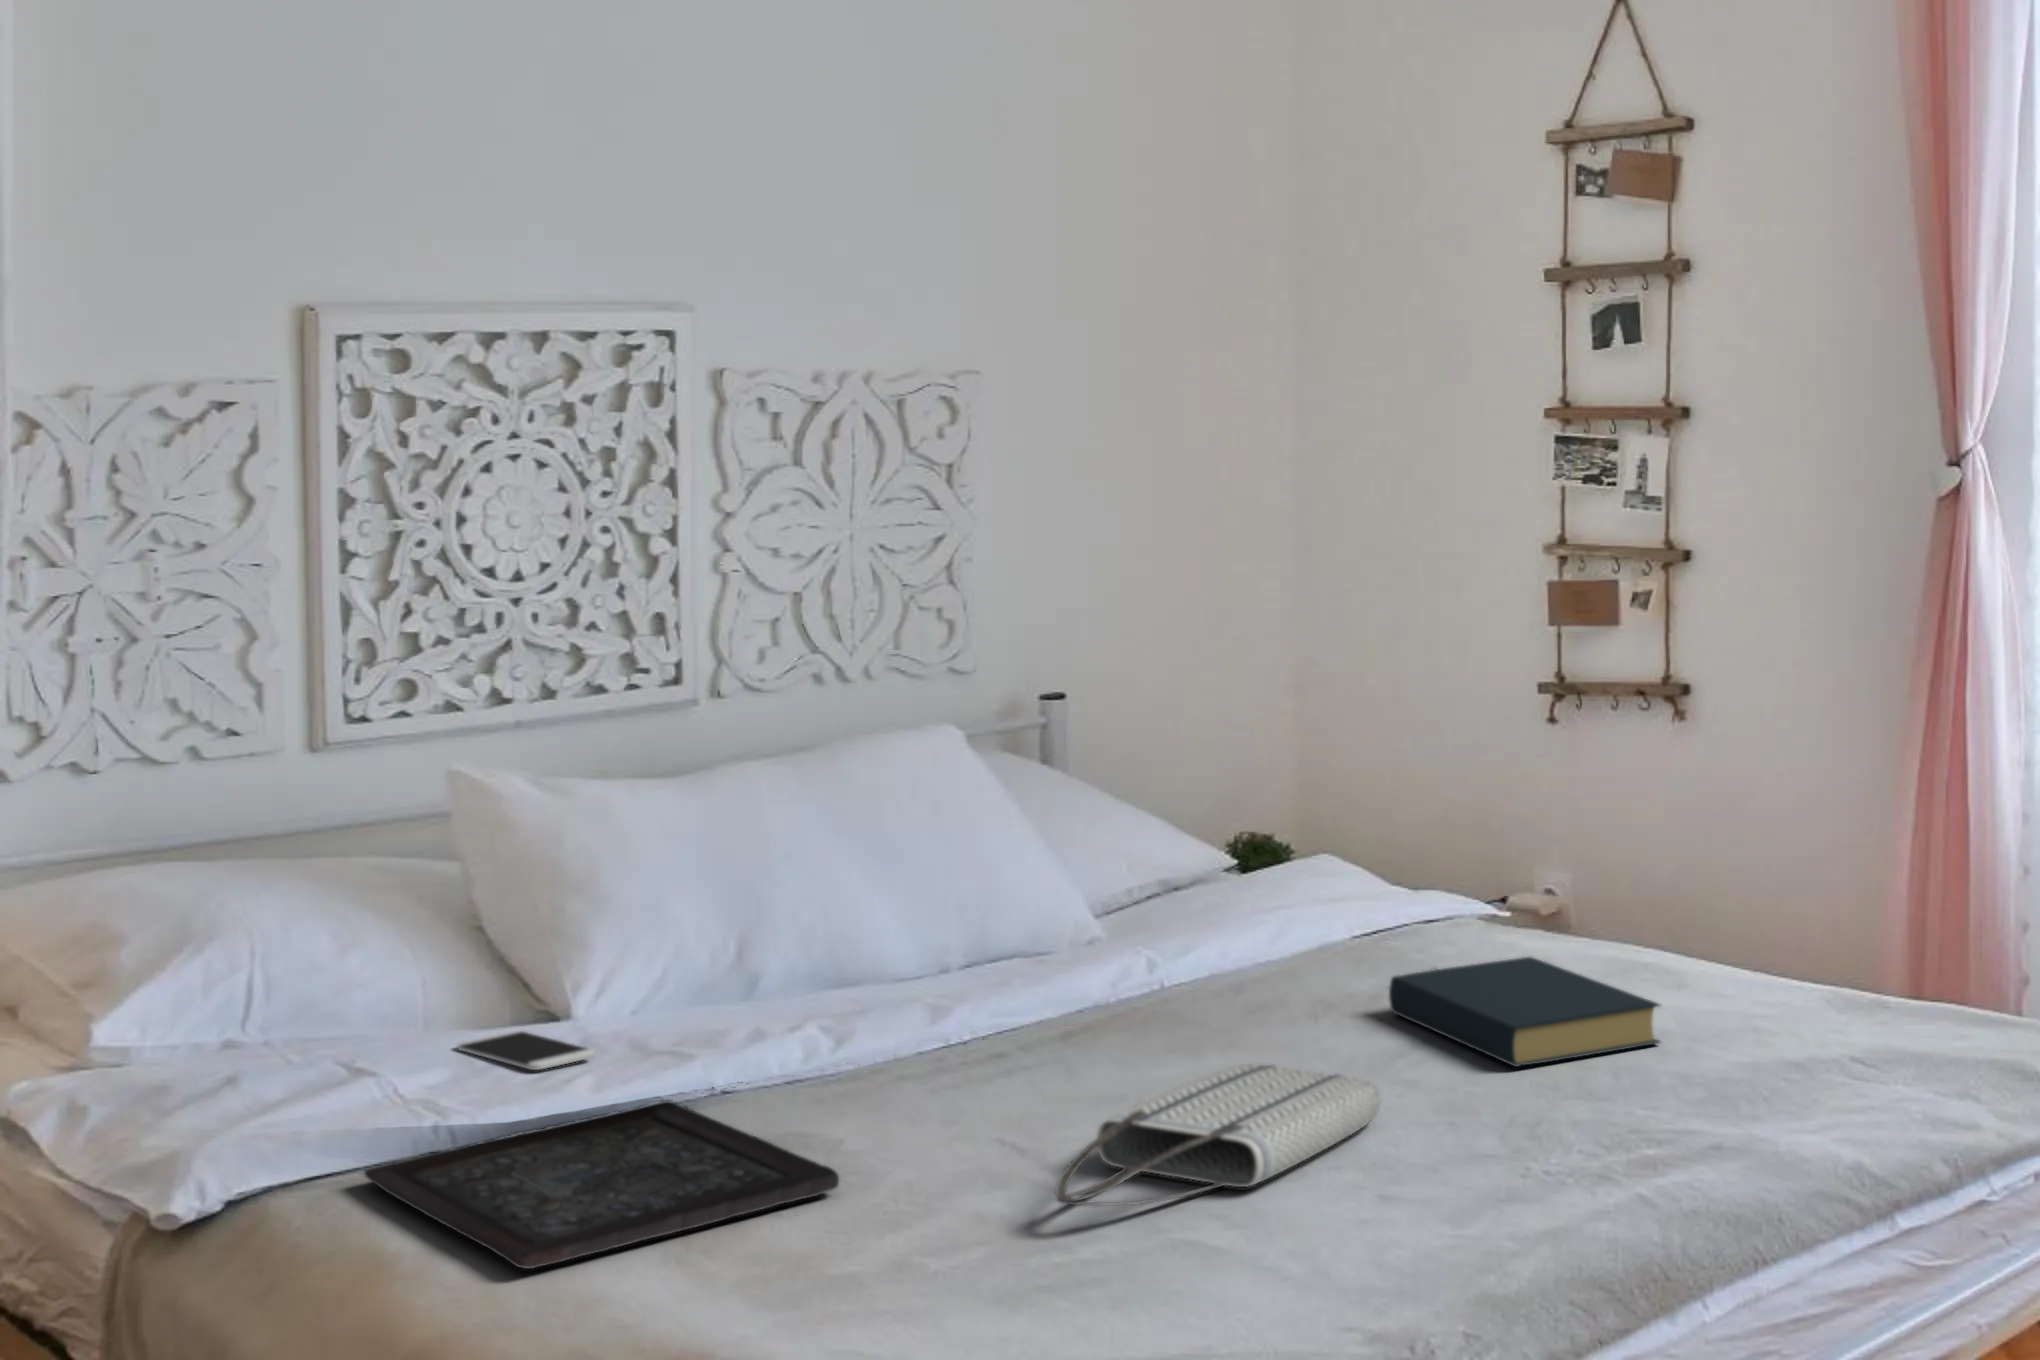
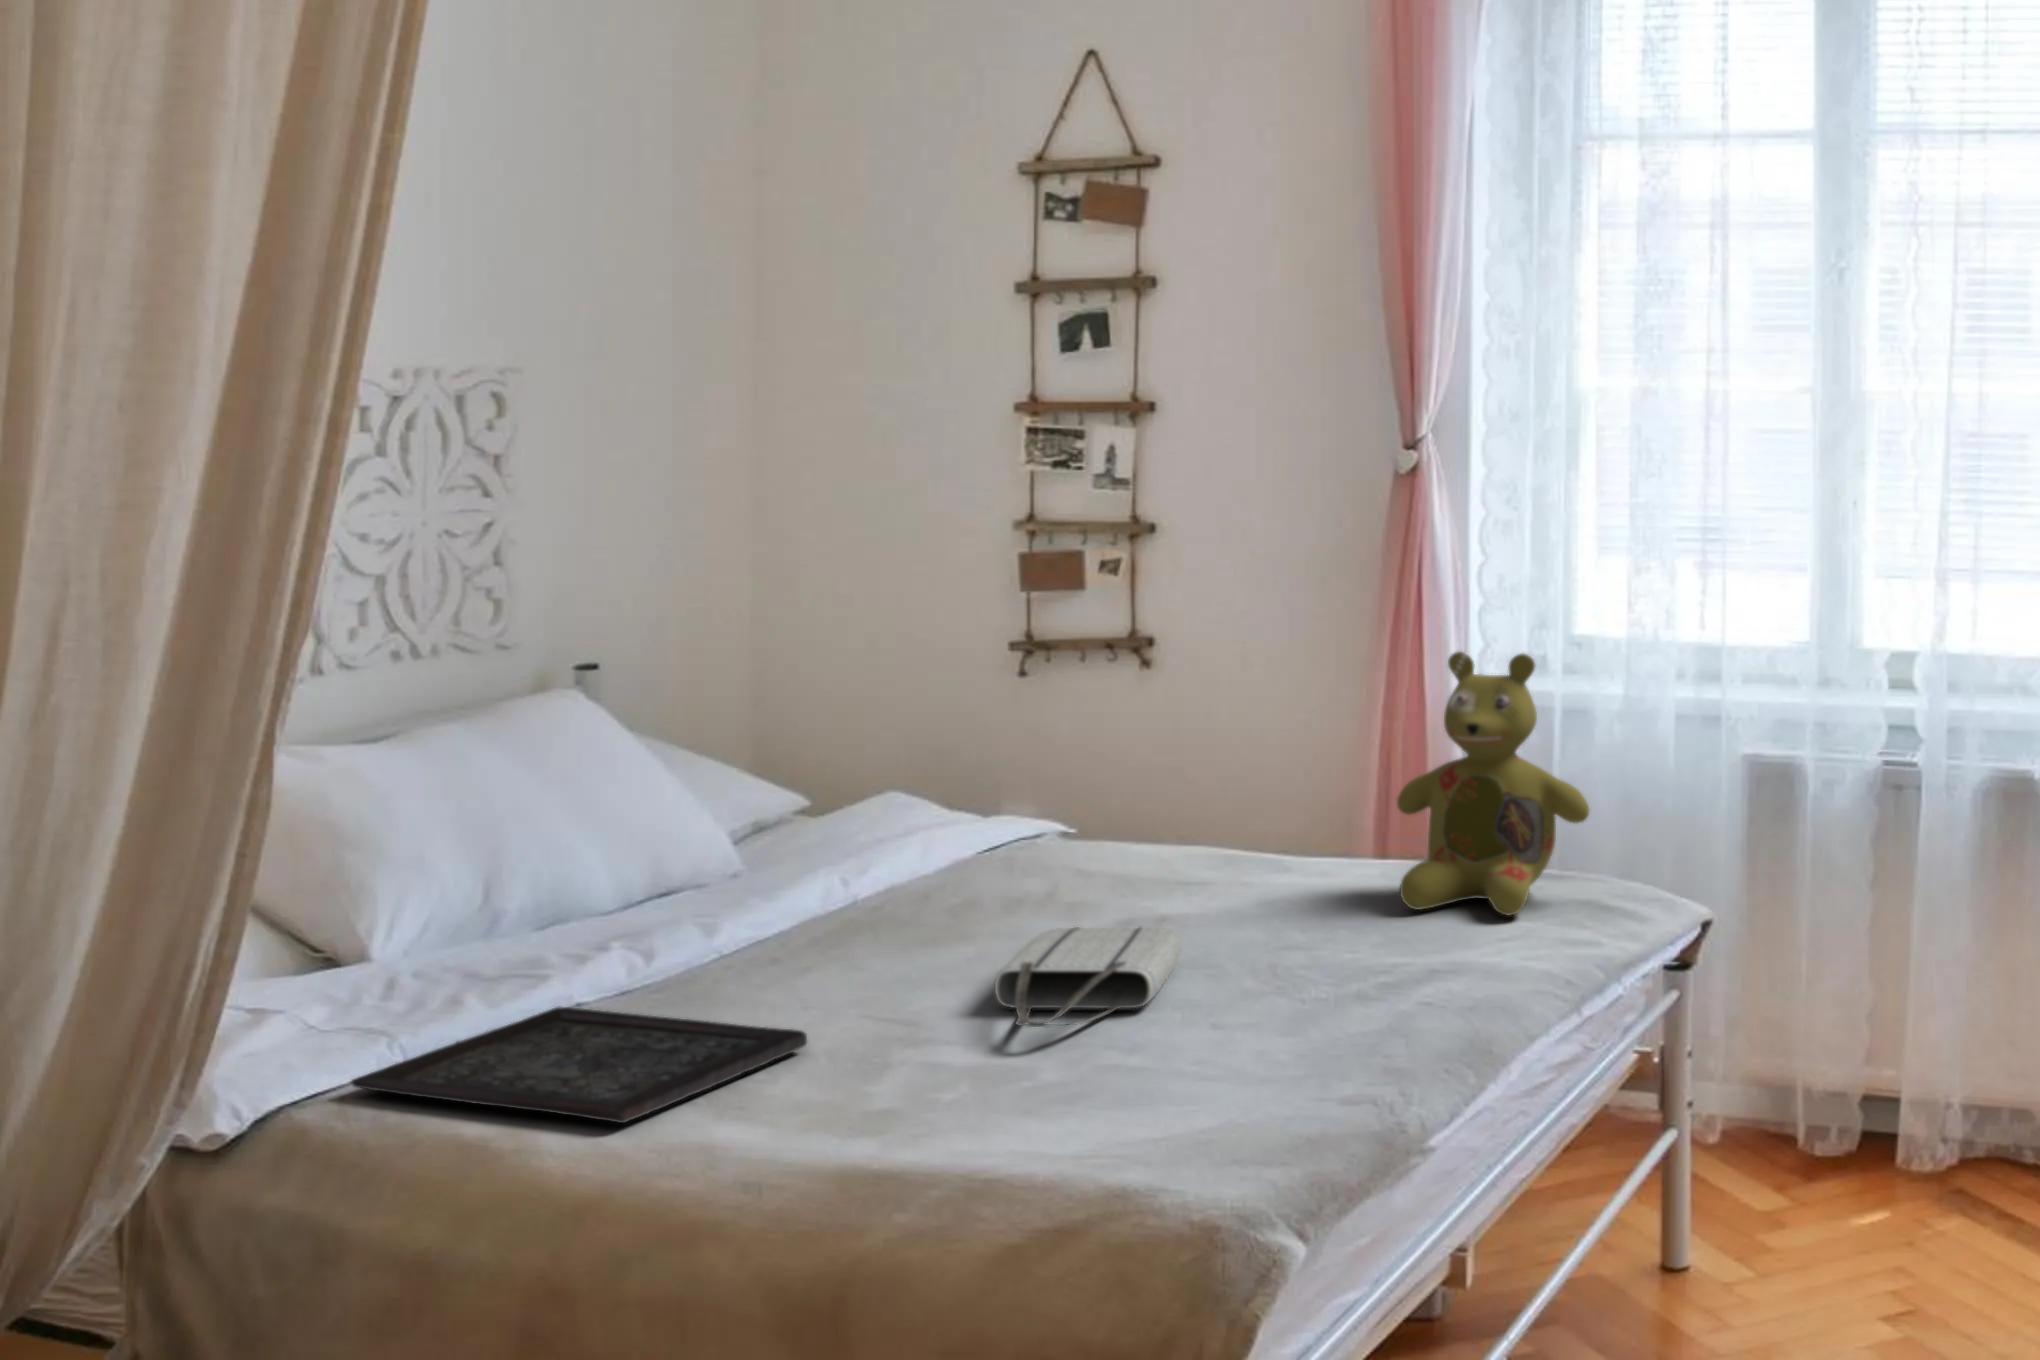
stuffed bear: none [1728,745,1994,1105] -> present [1397,652,1589,915]
hardback book: present [1389,957,1660,1067] -> none [1082,844,1320,918]
smartphone: present [458,1031,595,1070] -> none [310,969,460,994]

